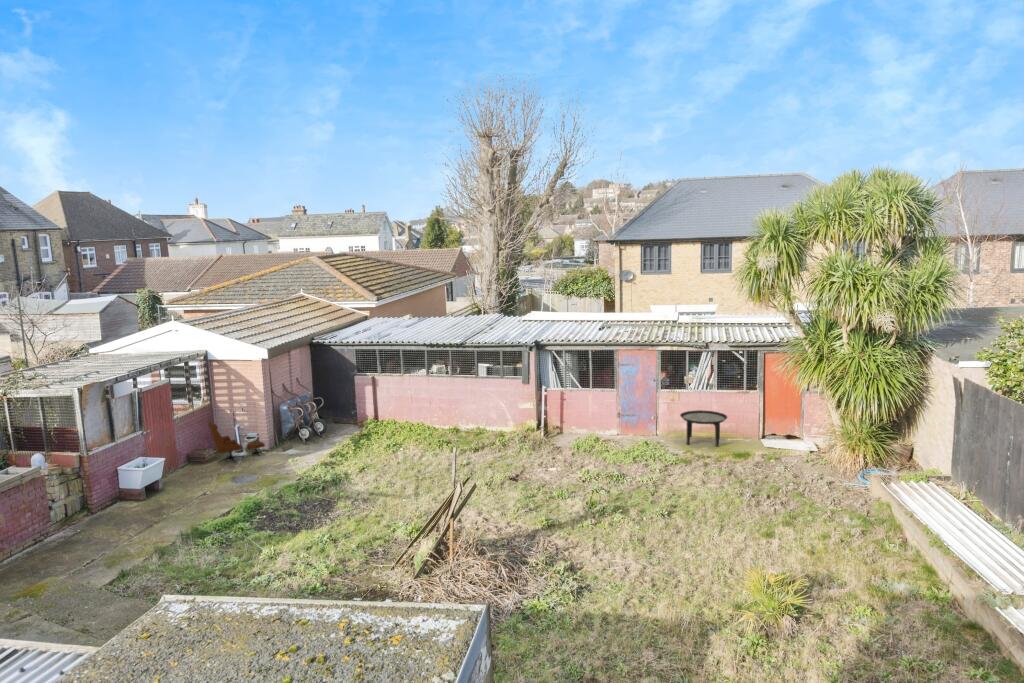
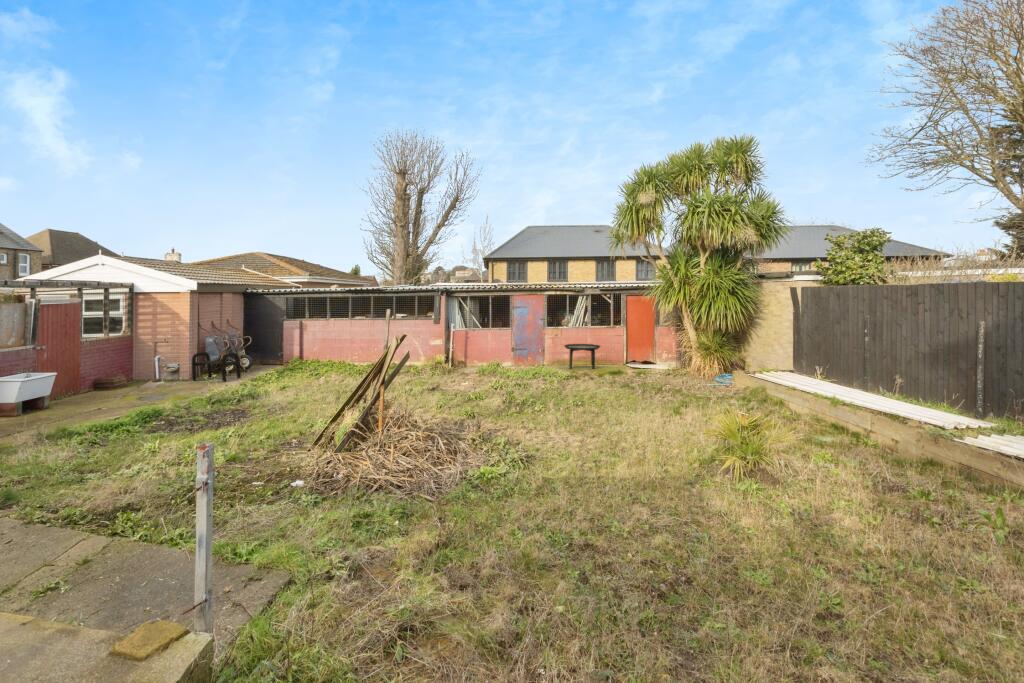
bench: none [267,420,315,455] -> present [192,352,241,381]
lounge chair: present [208,422,265,462] -> none [127,347,189,388]

